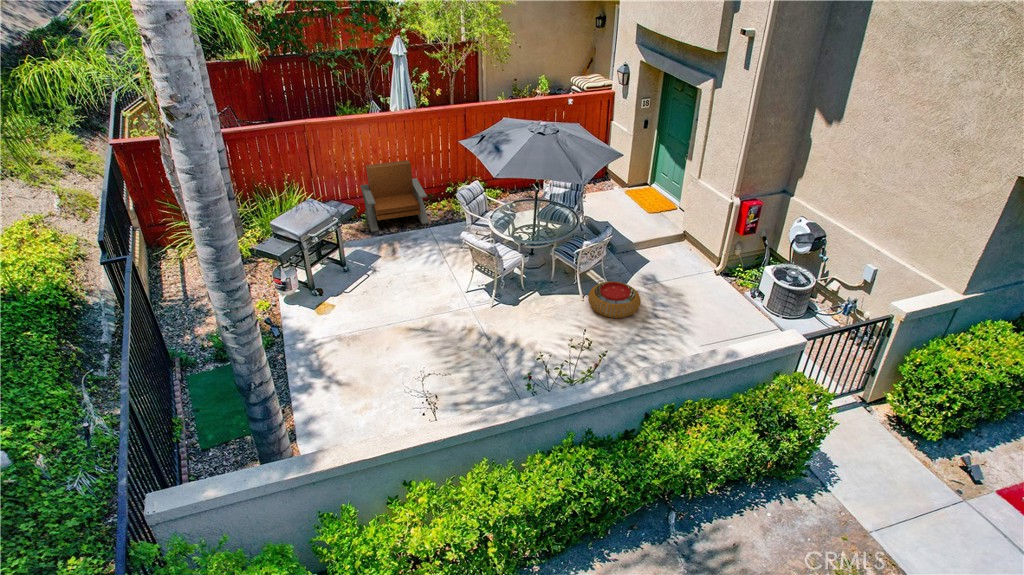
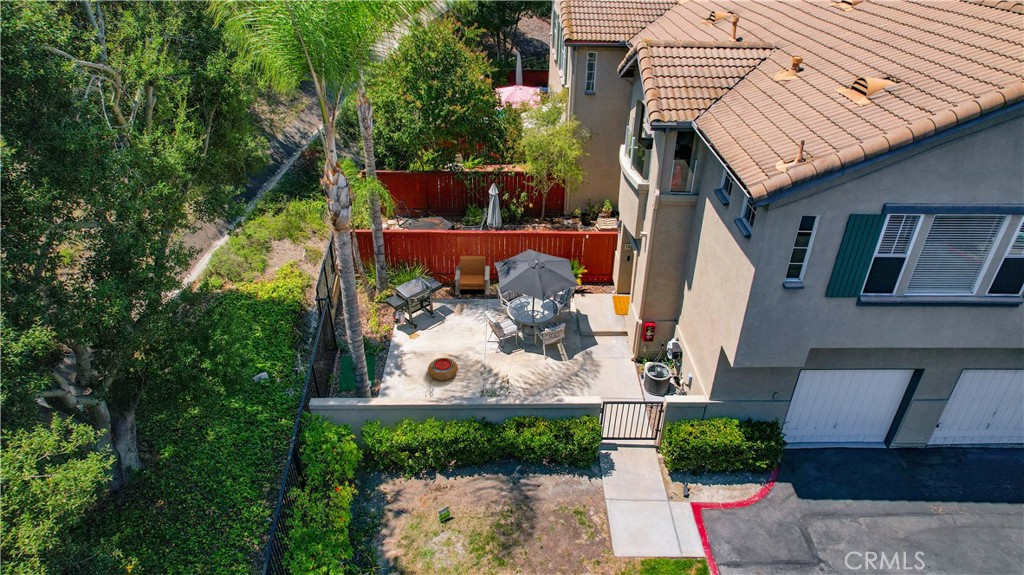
pouf: present [588,281,641,318] -> present [428,358,458,380]

